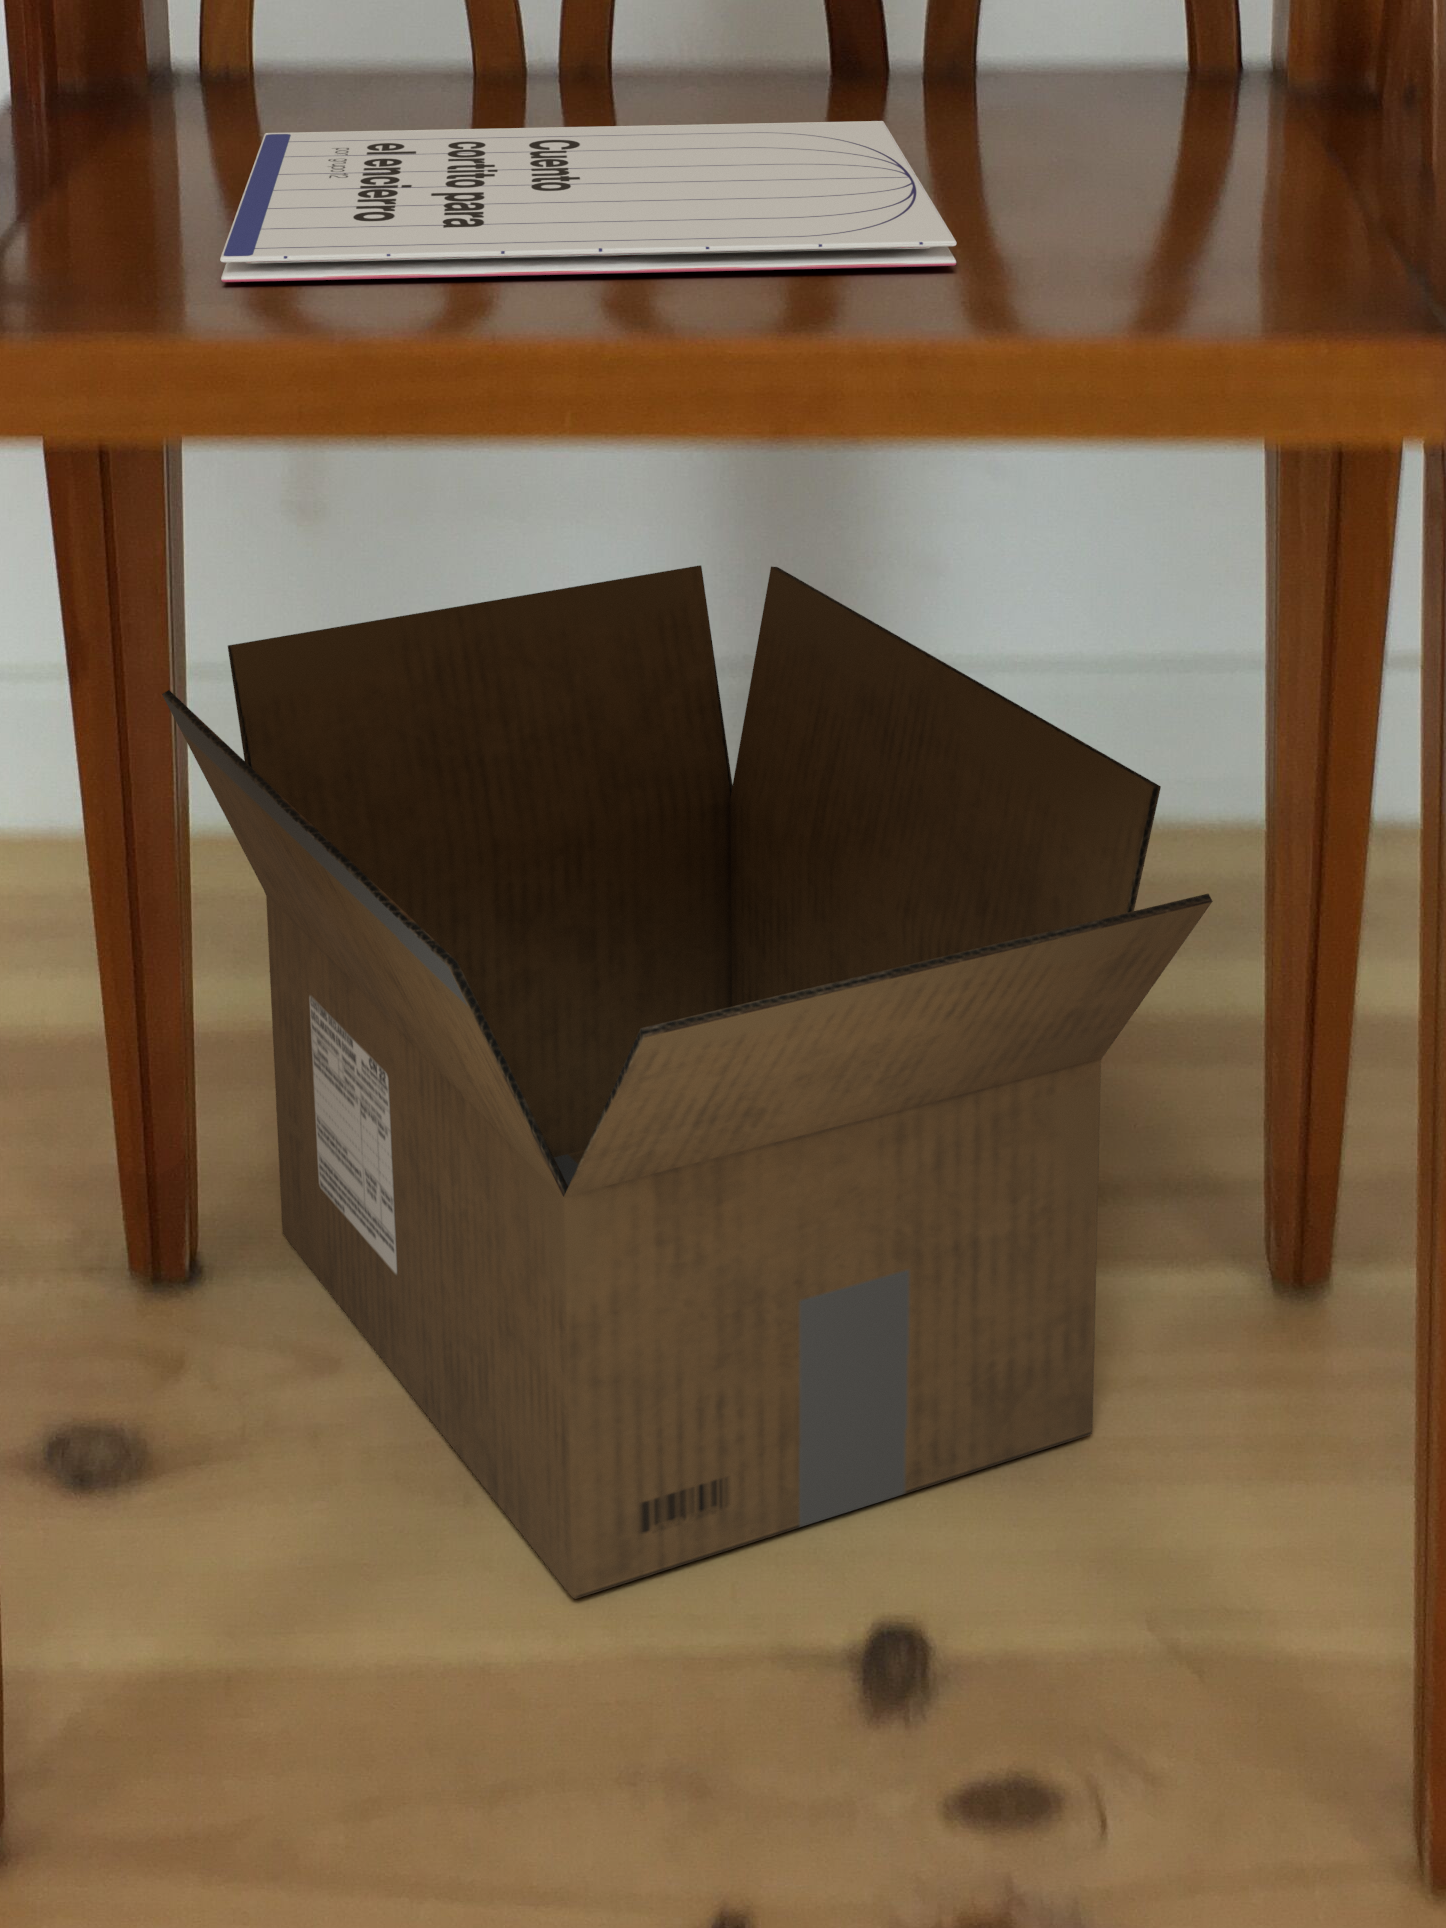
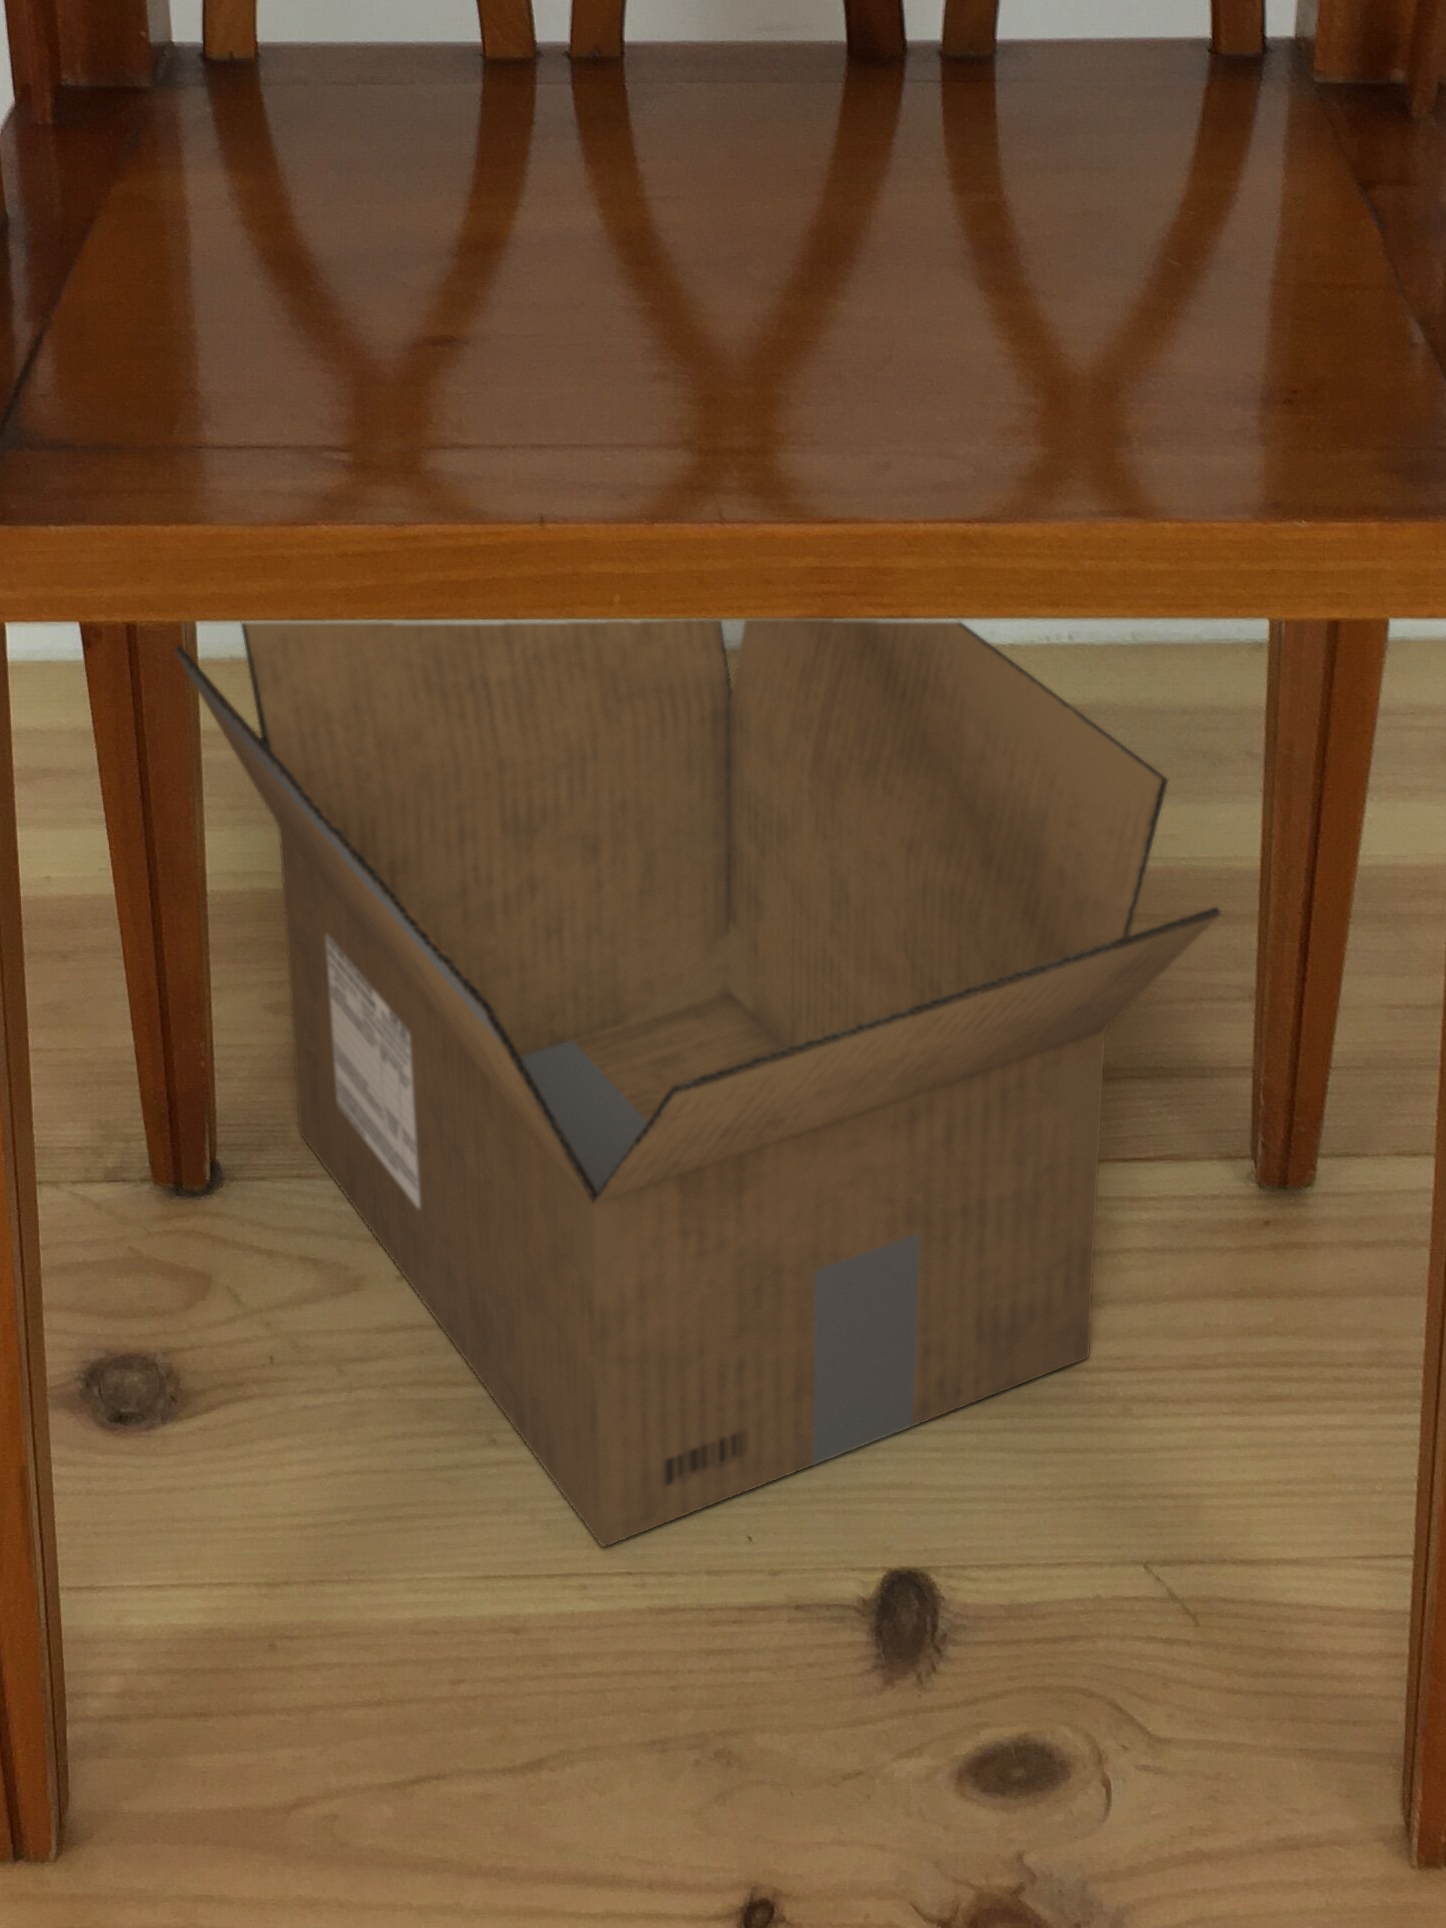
notebook: present [220,121,957,282] -> none [259,137,993,431]

